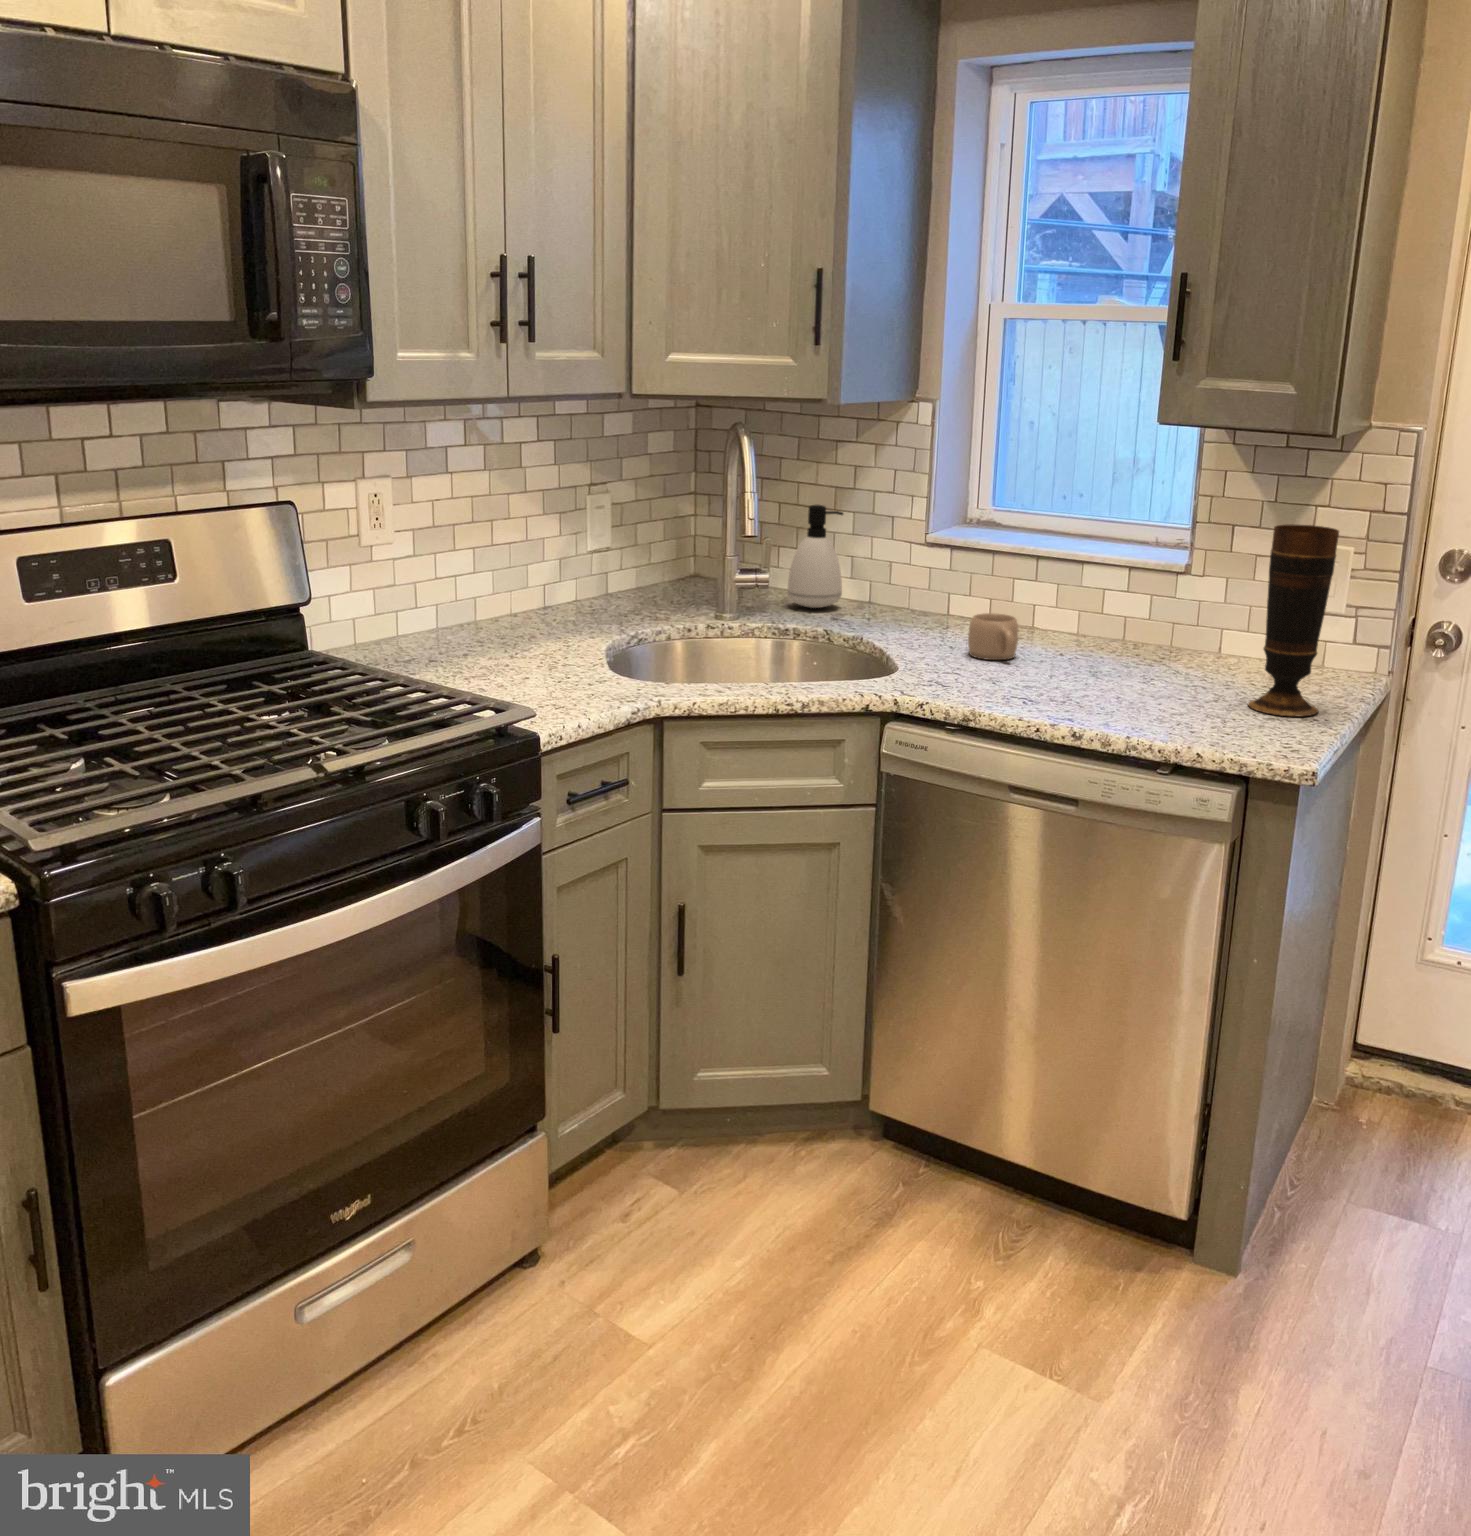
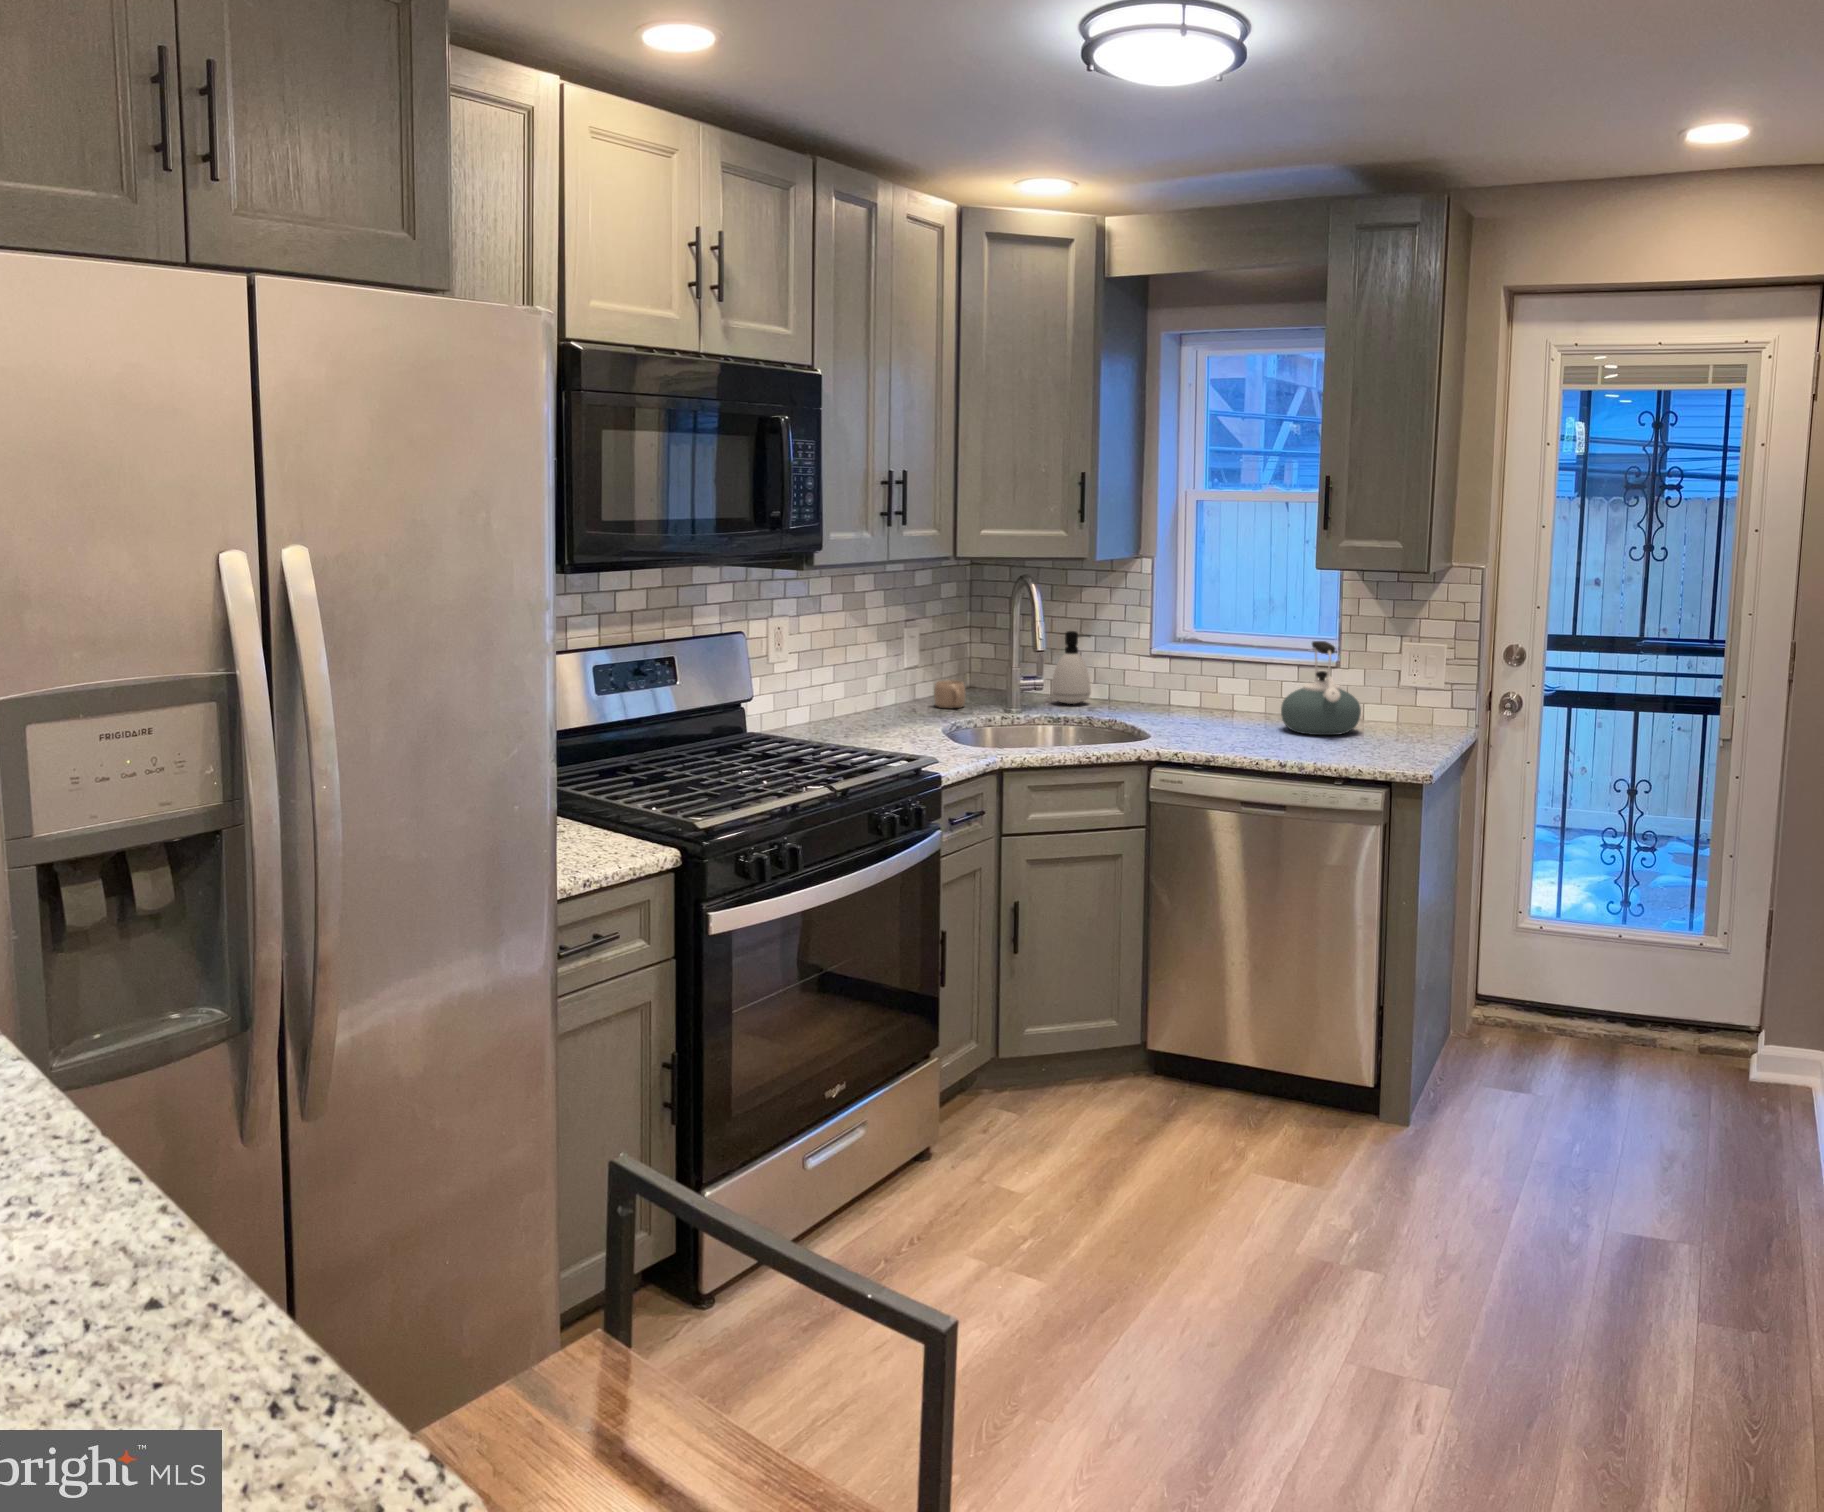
vase: present [1248,524,1339,716] -> none [1387,628,1438,752]
kettle: none [1097,536,1214,679] -> present [1281,641,1361,735]
mug: present [968,613,1019,660] -> present [934,680,965,708]

